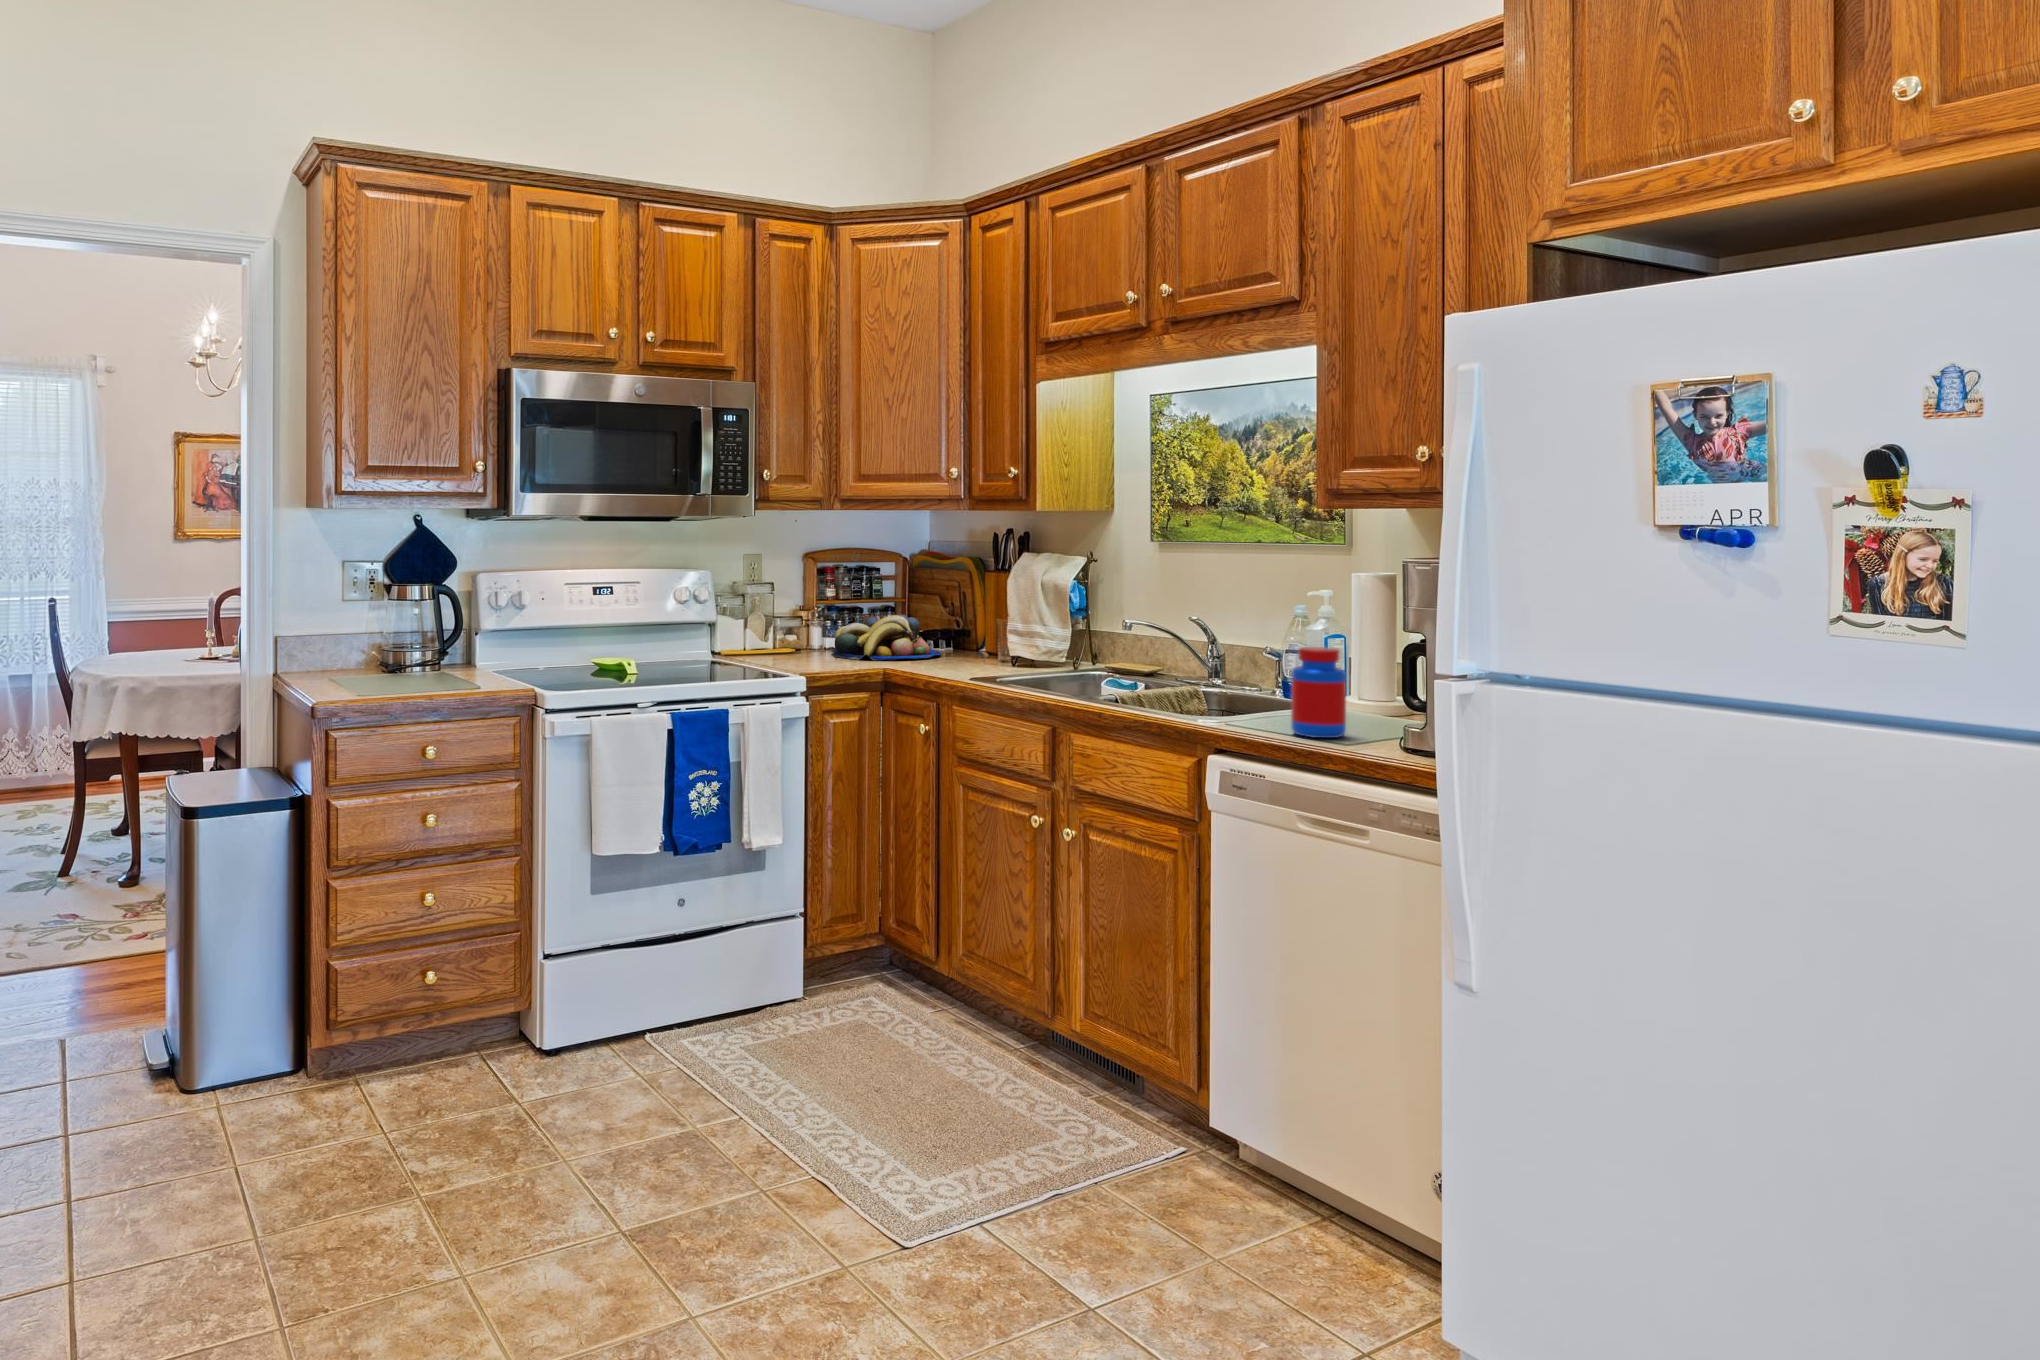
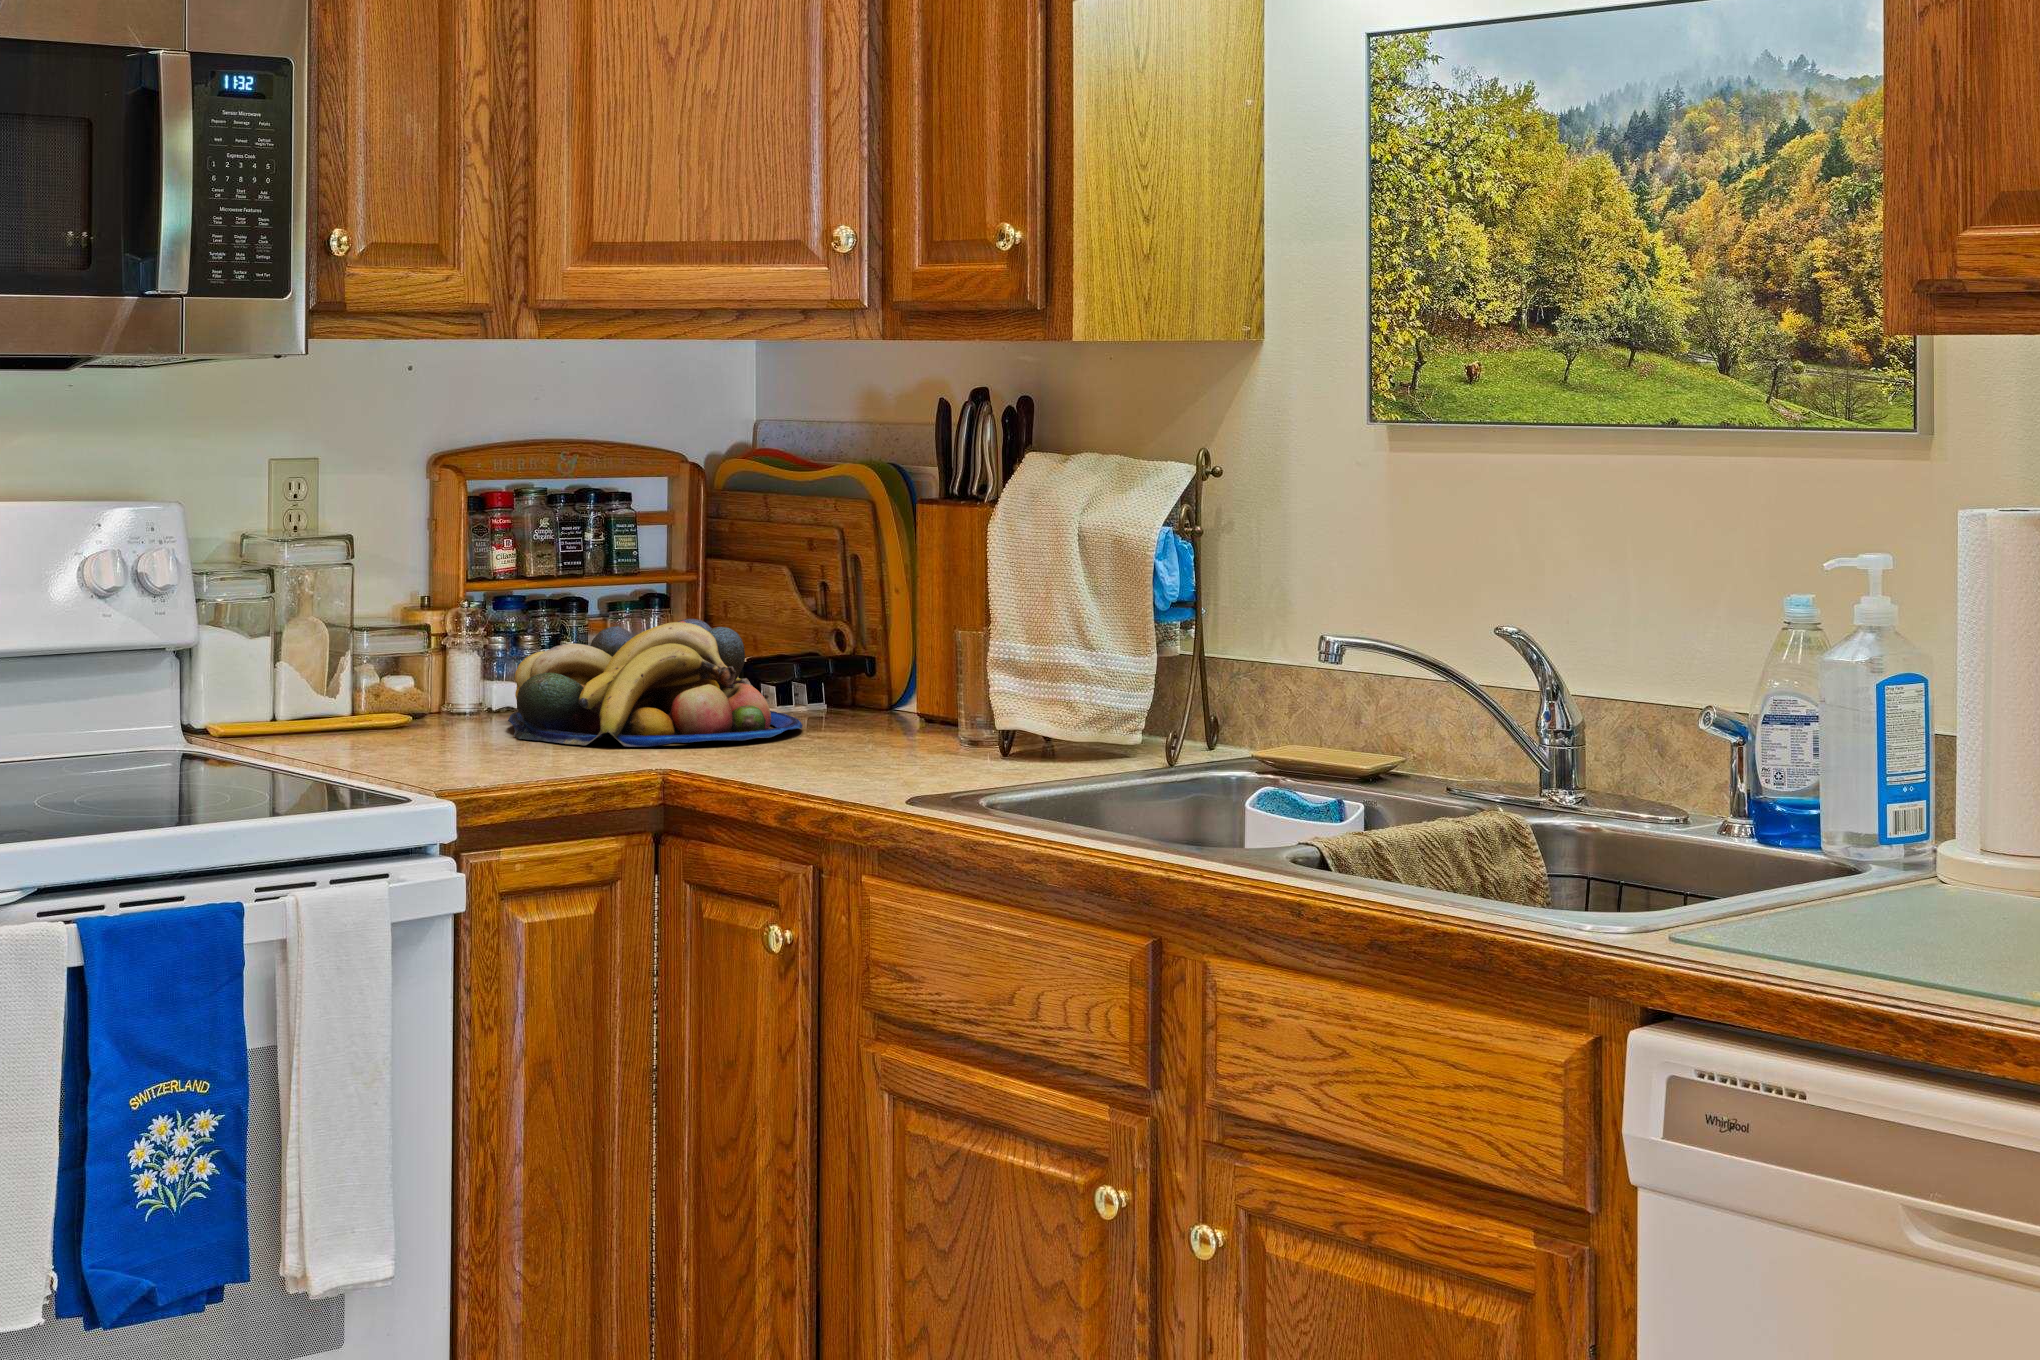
jar: present [1291,647,1346,738] -> none [1846,720,1997,975]

